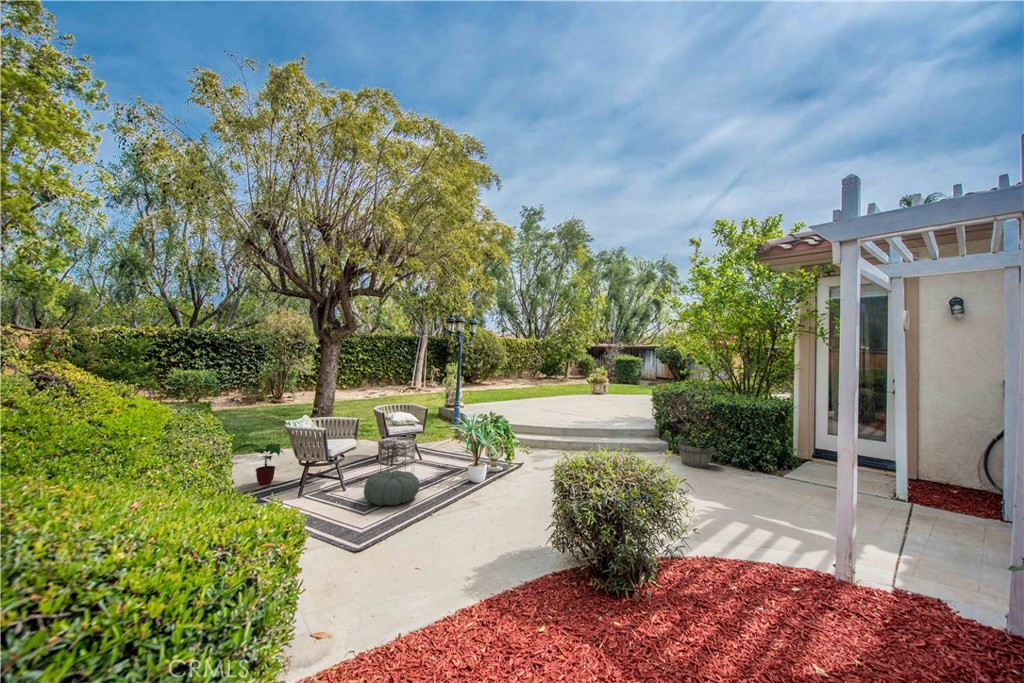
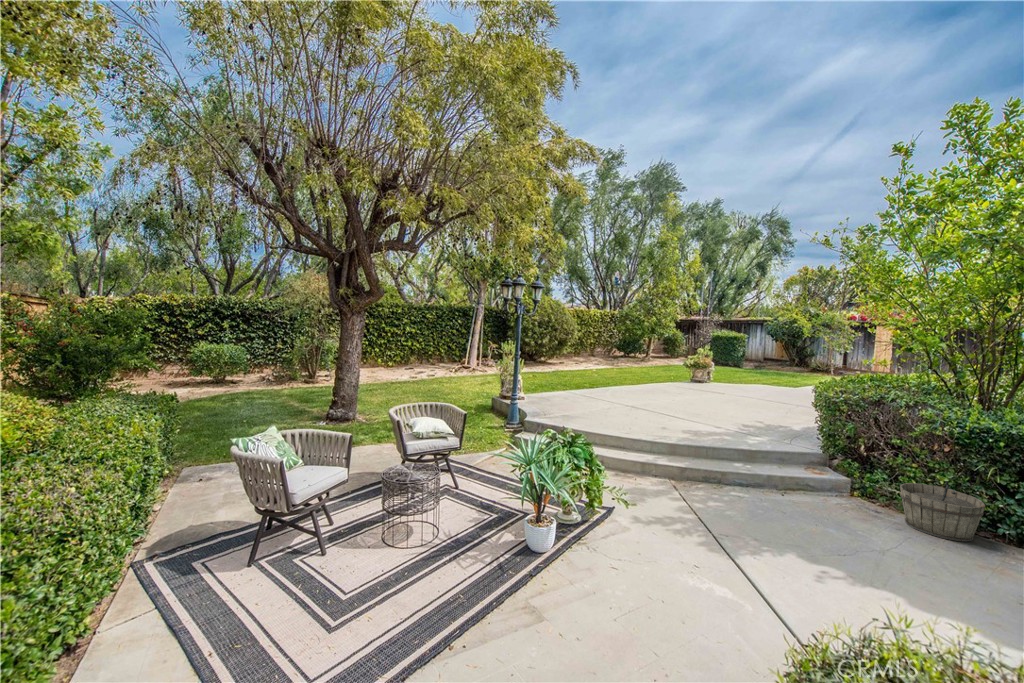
potted plant: present [233,444,283,485] -> none [149,464,239,533]
pouf: present [364,471,419,506] -> none [334,531,437,614]

